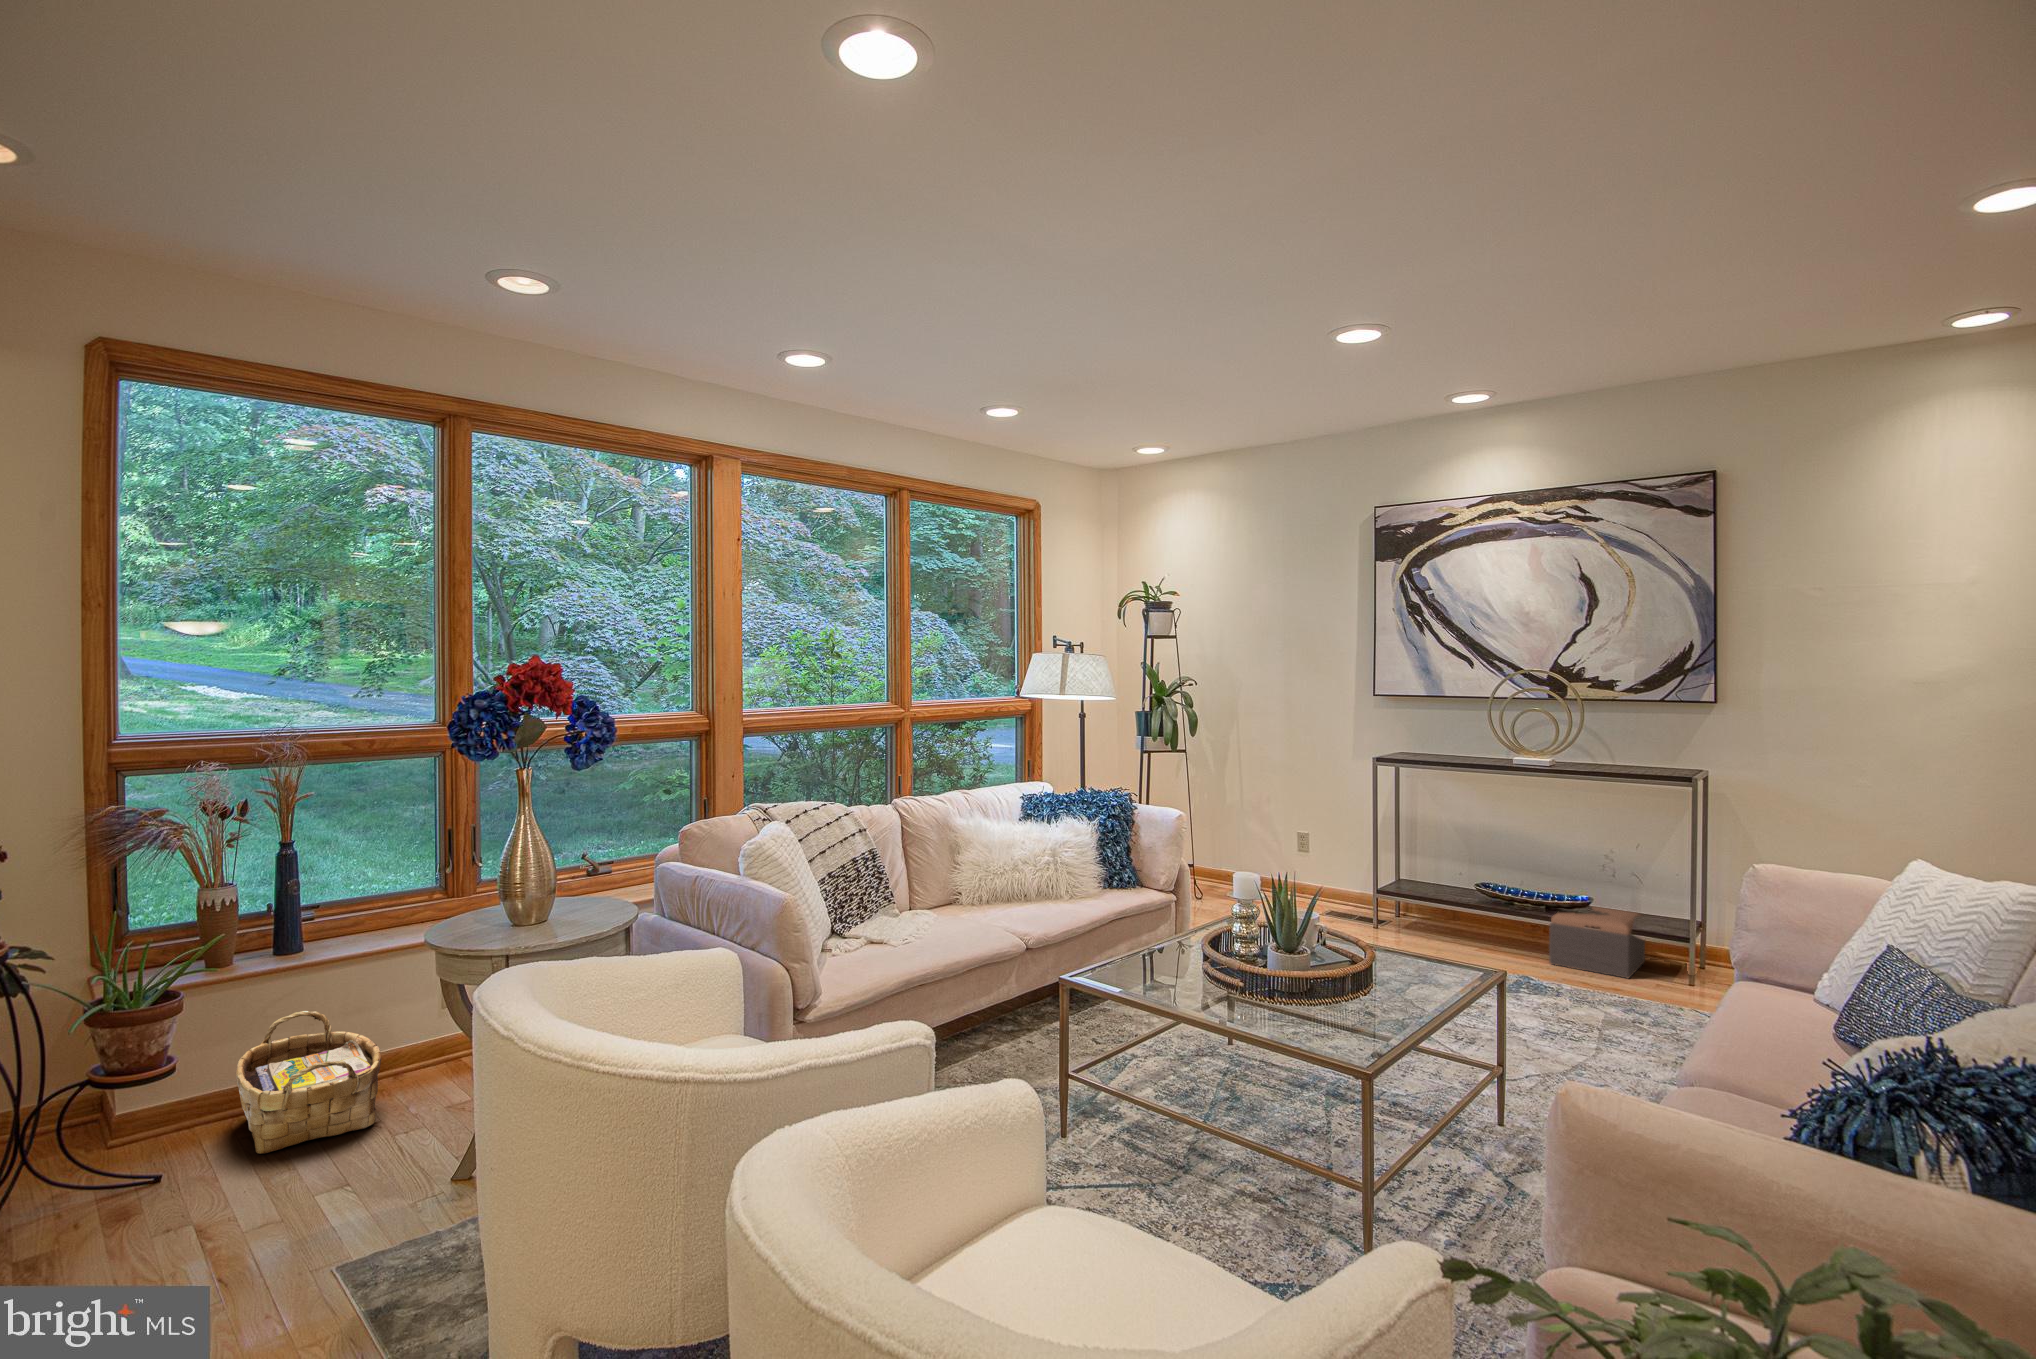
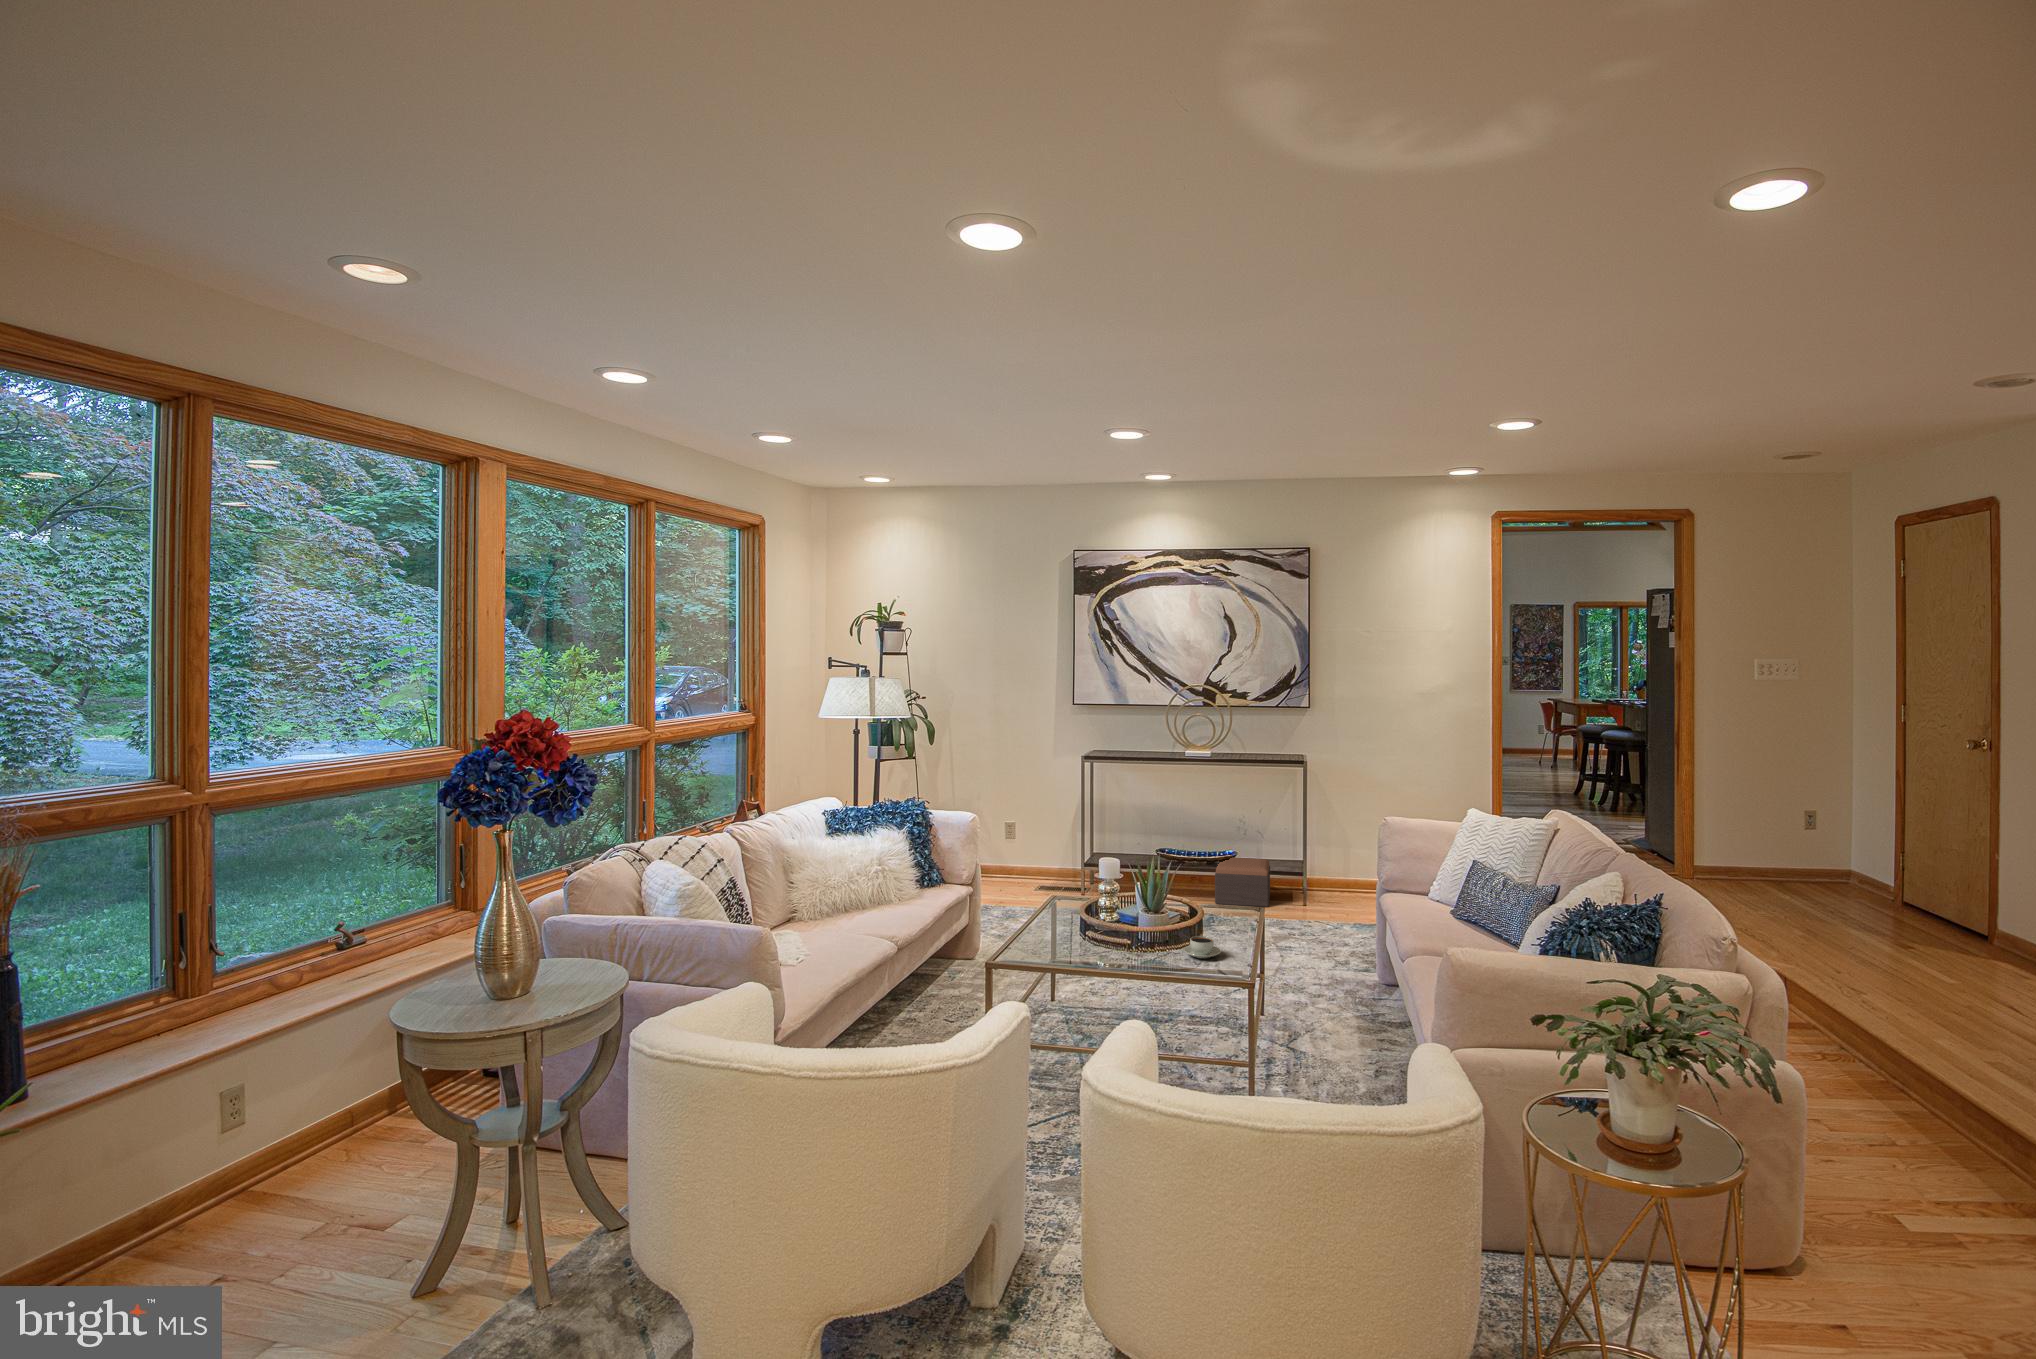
coffee cup: none [1336,990,1390,1023] -> present [1184,936,1221,959]
woven basket: present [236,1011,381,1154] -> none [96,1128,291,1293]

